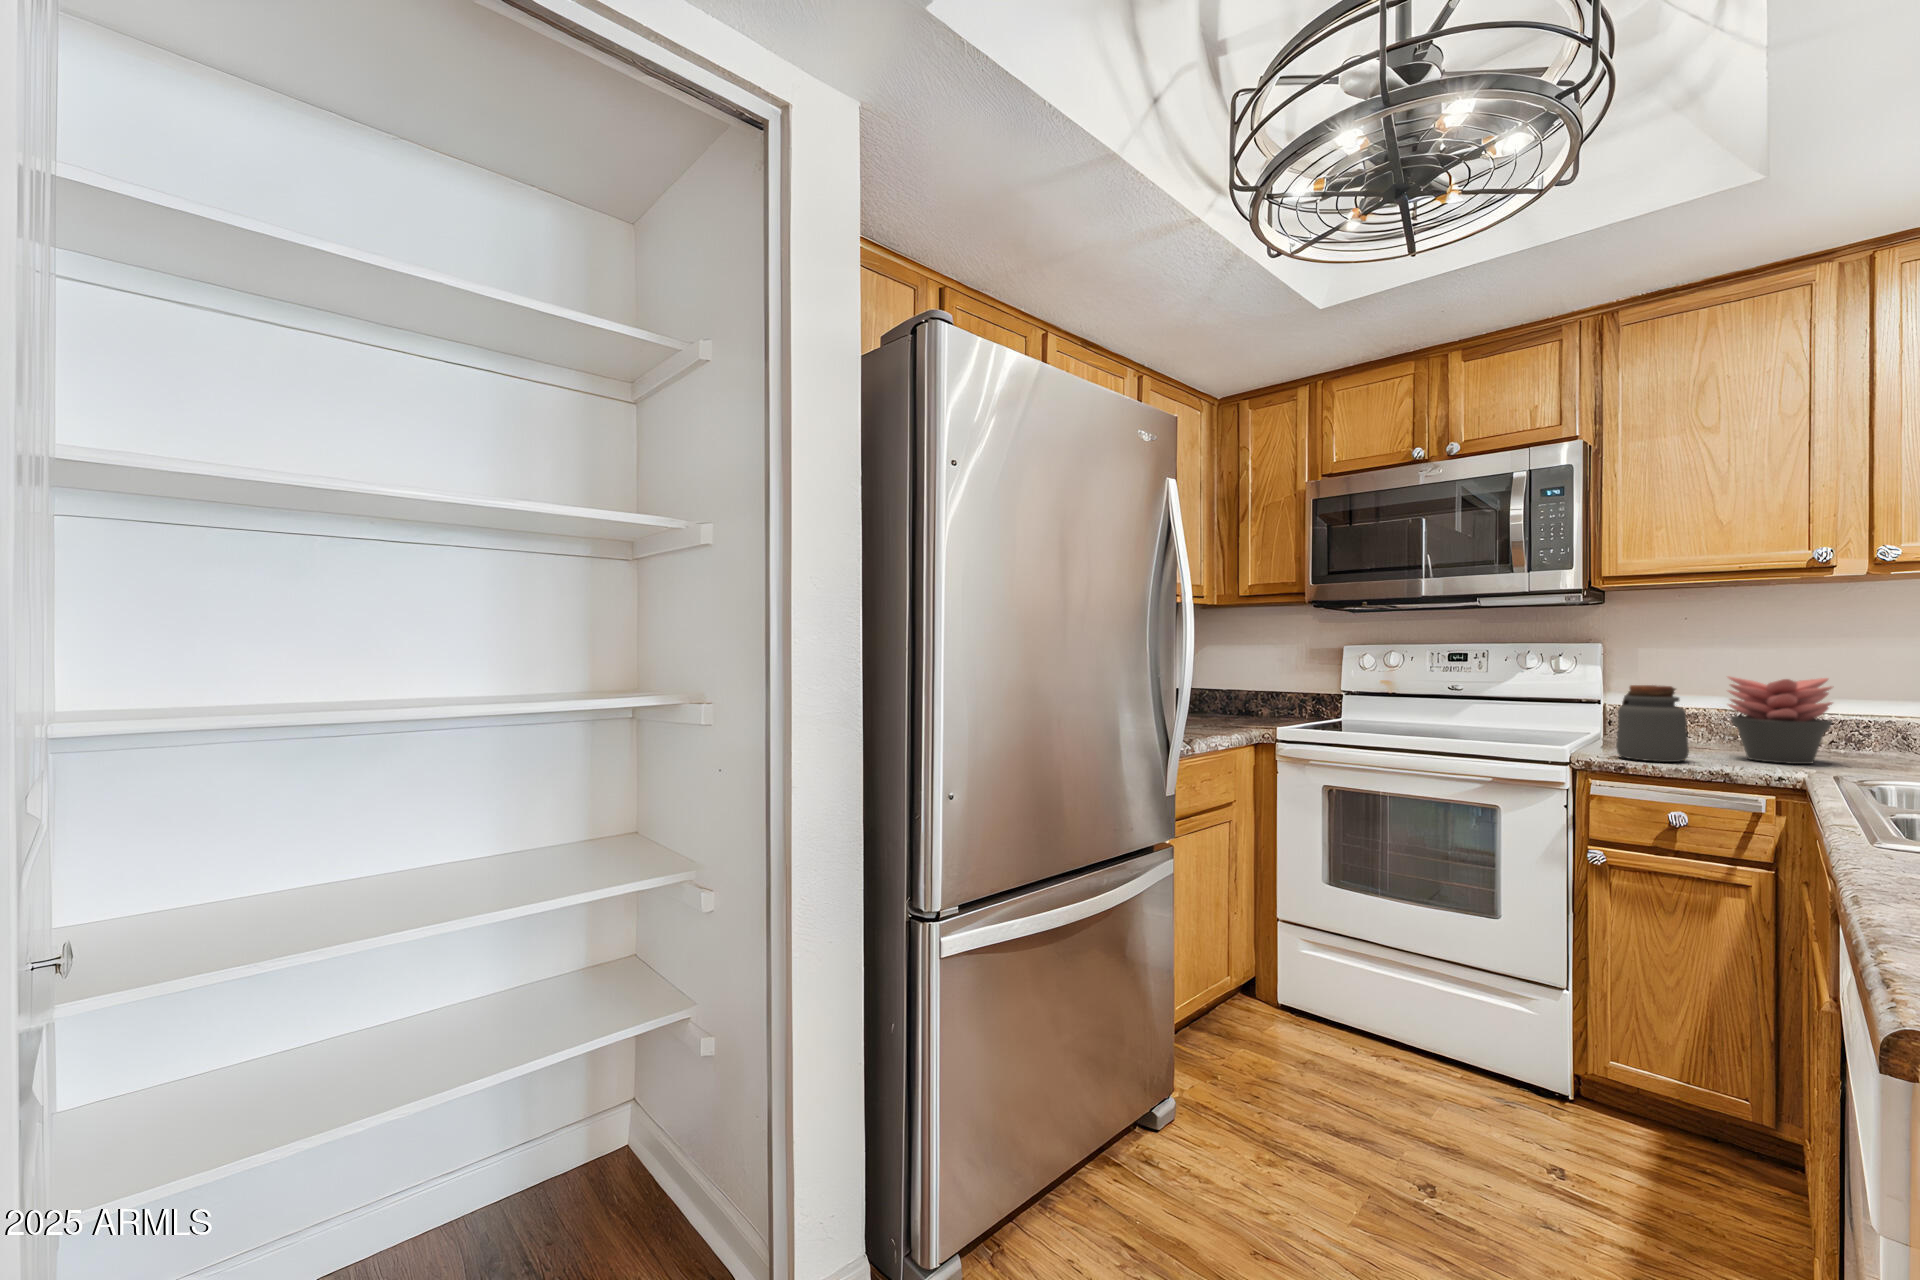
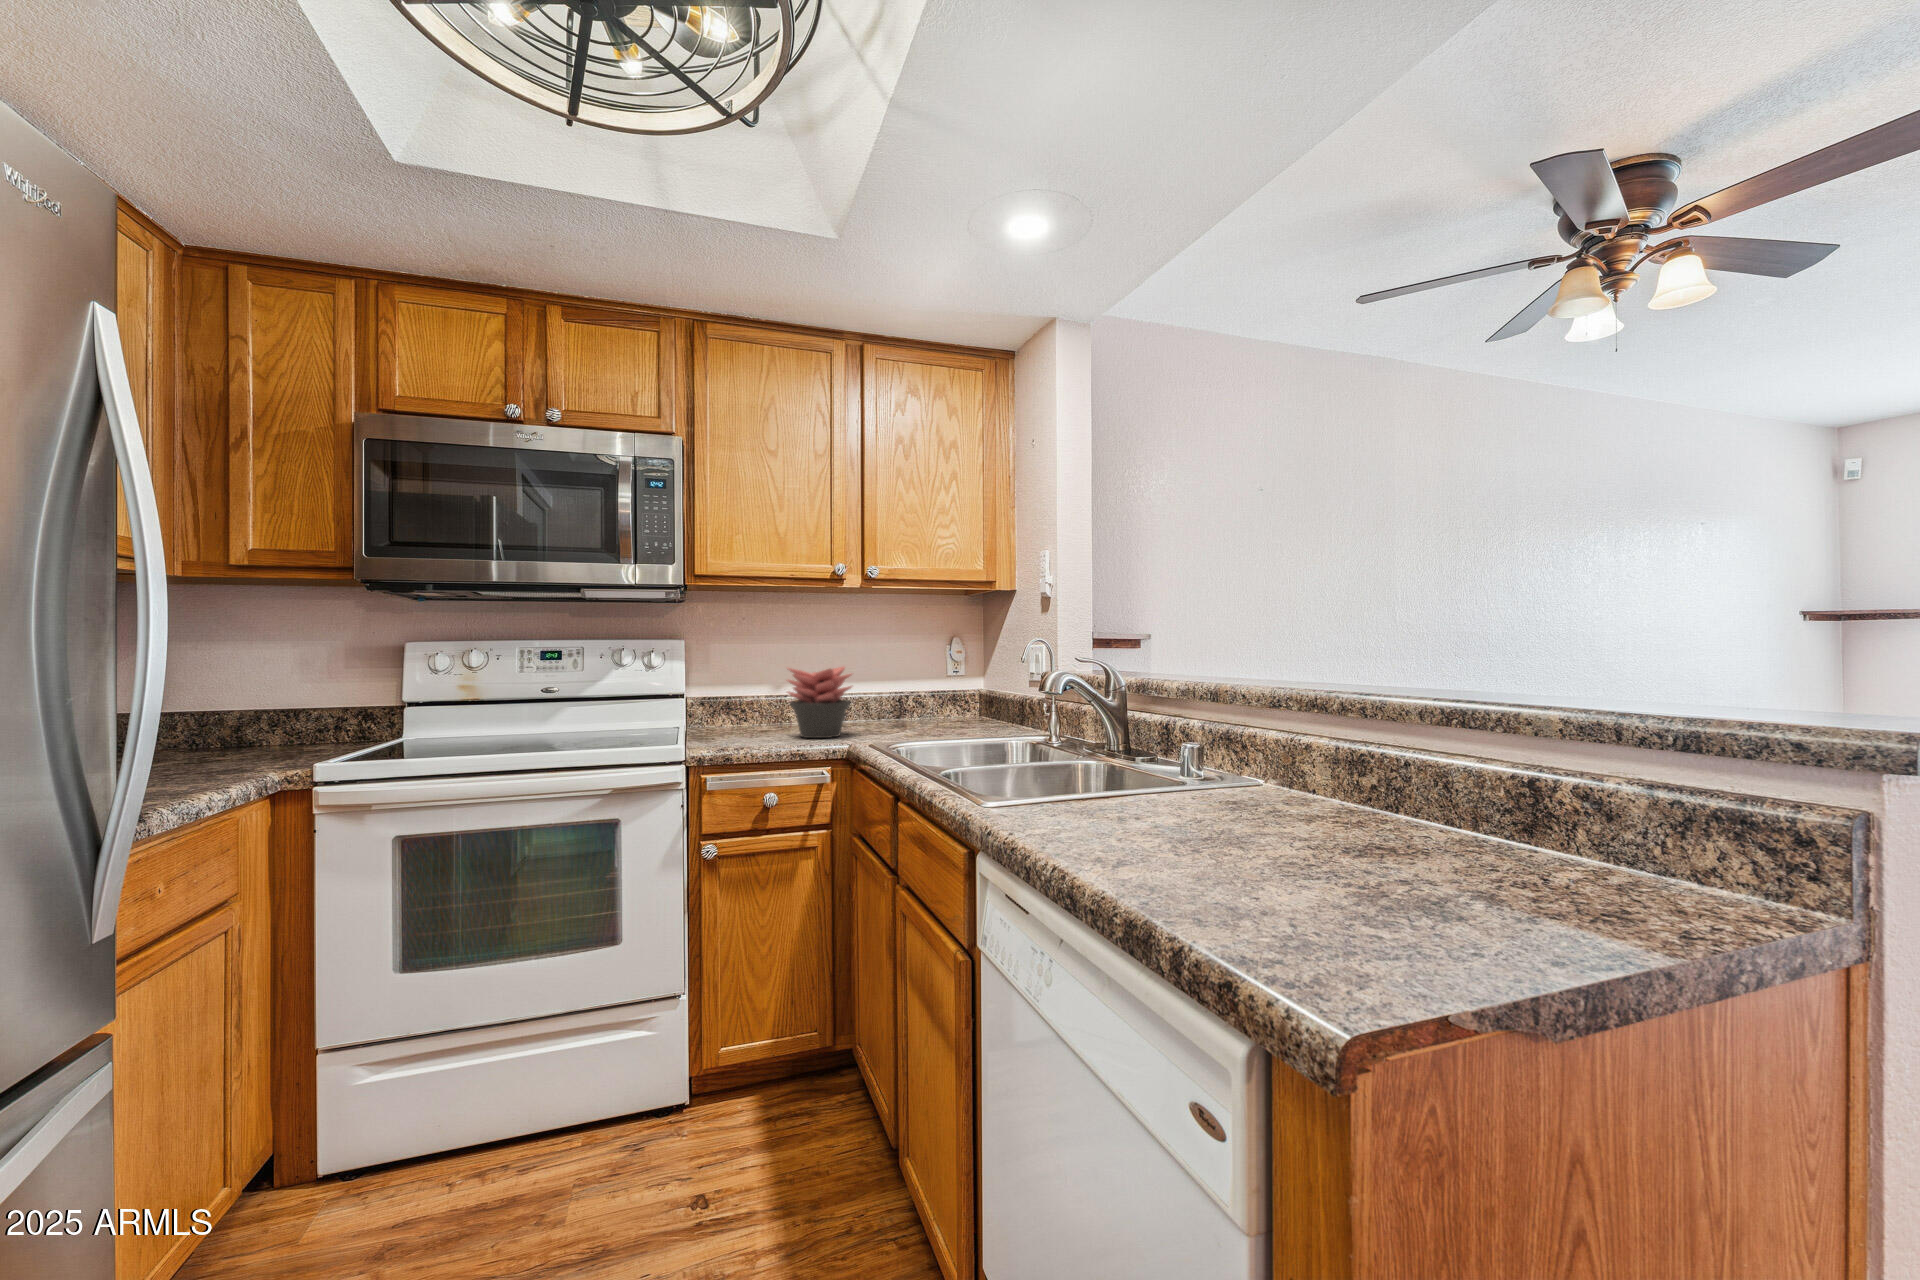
jar: present [1616,685,1689,762] -> none [718,678,772,750]

